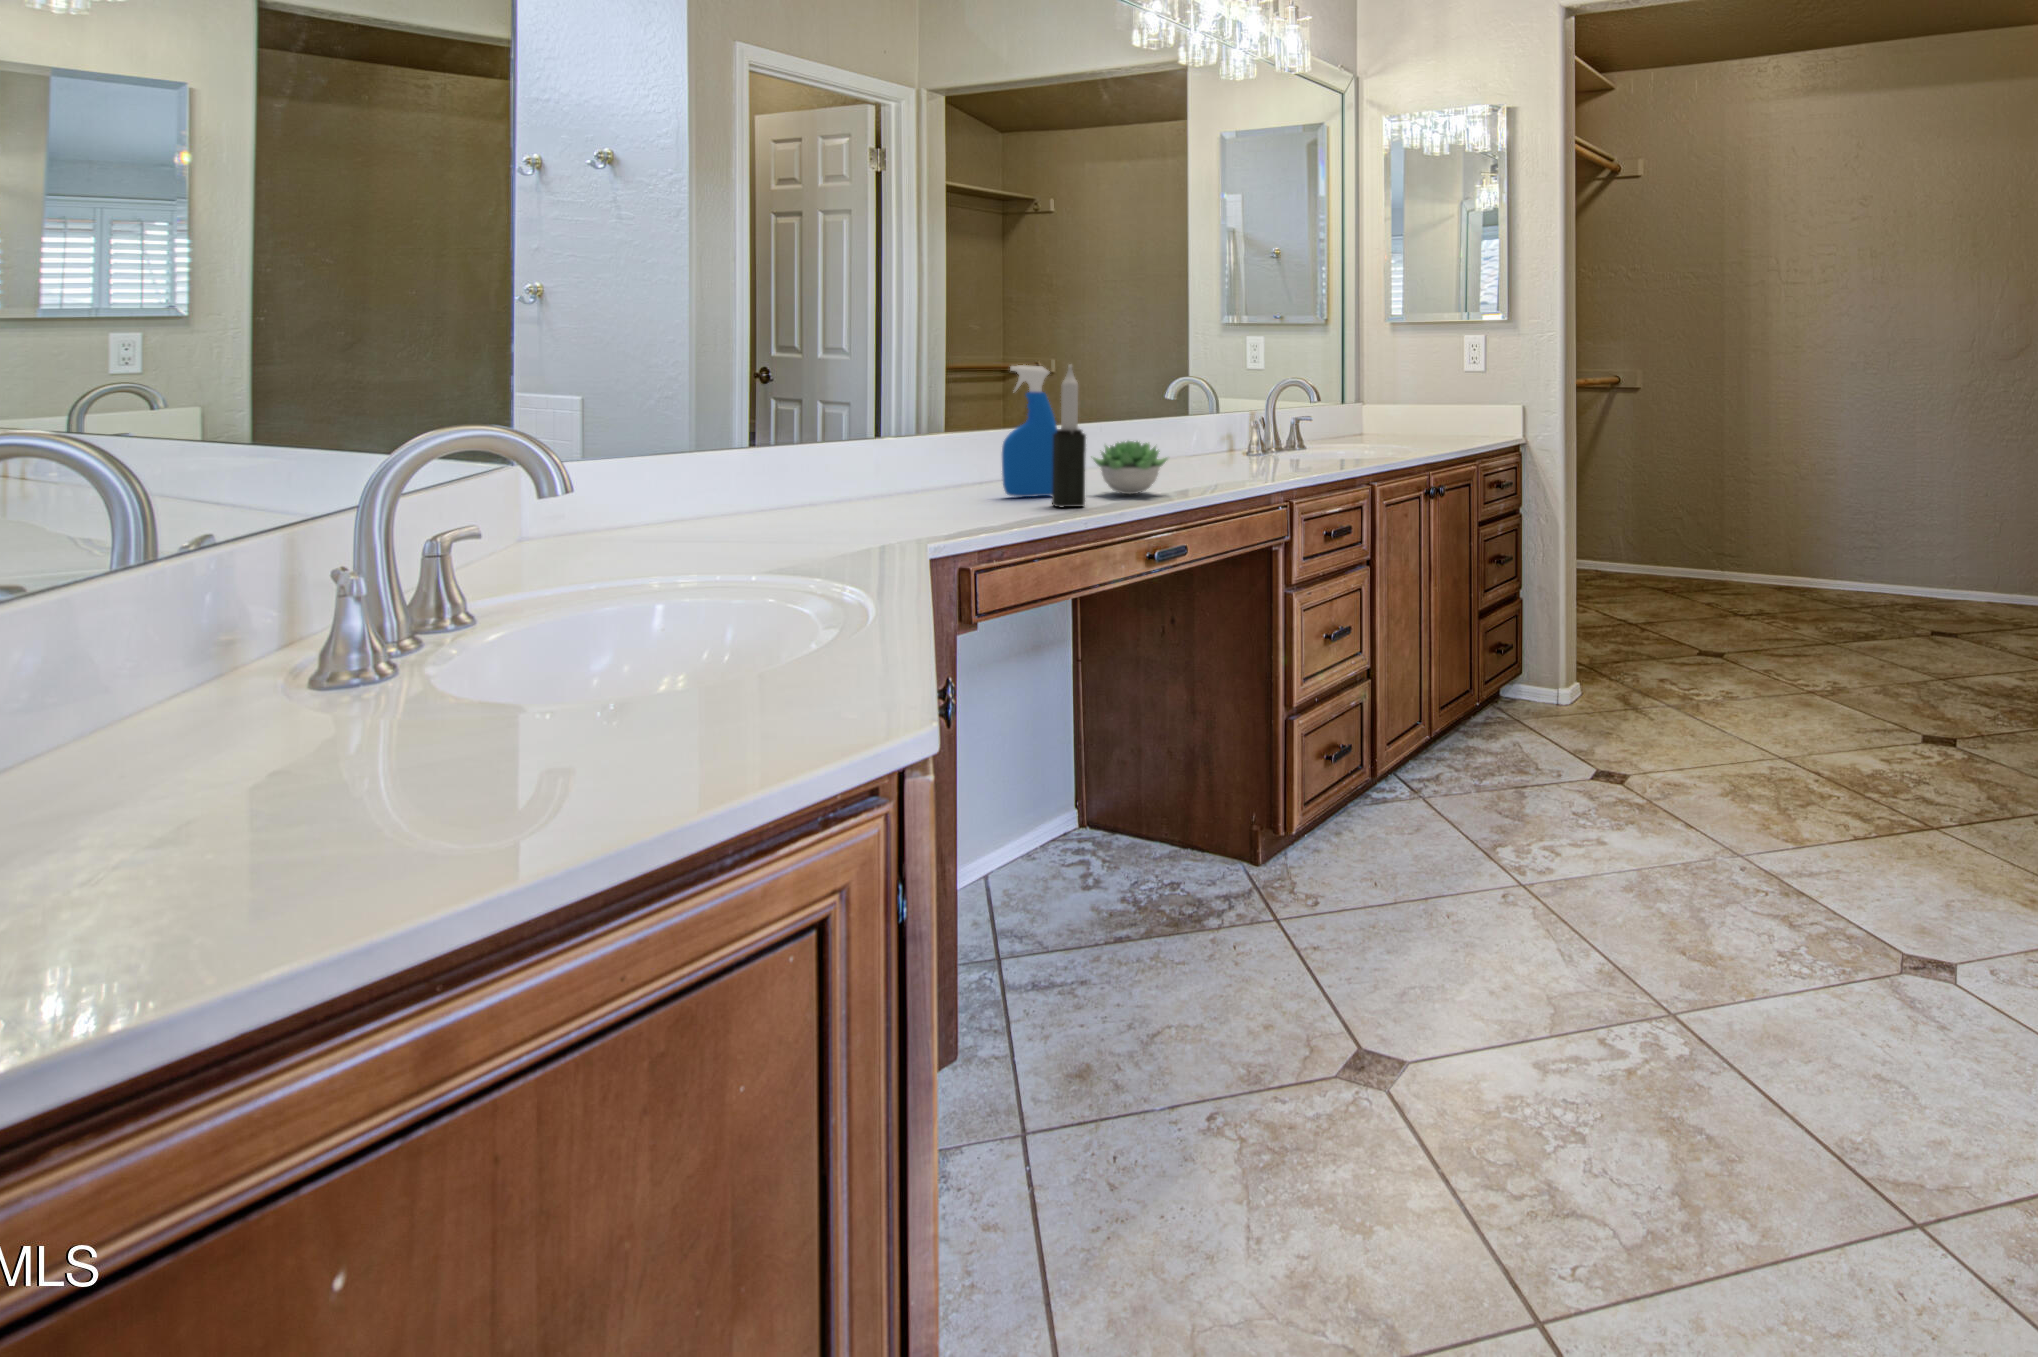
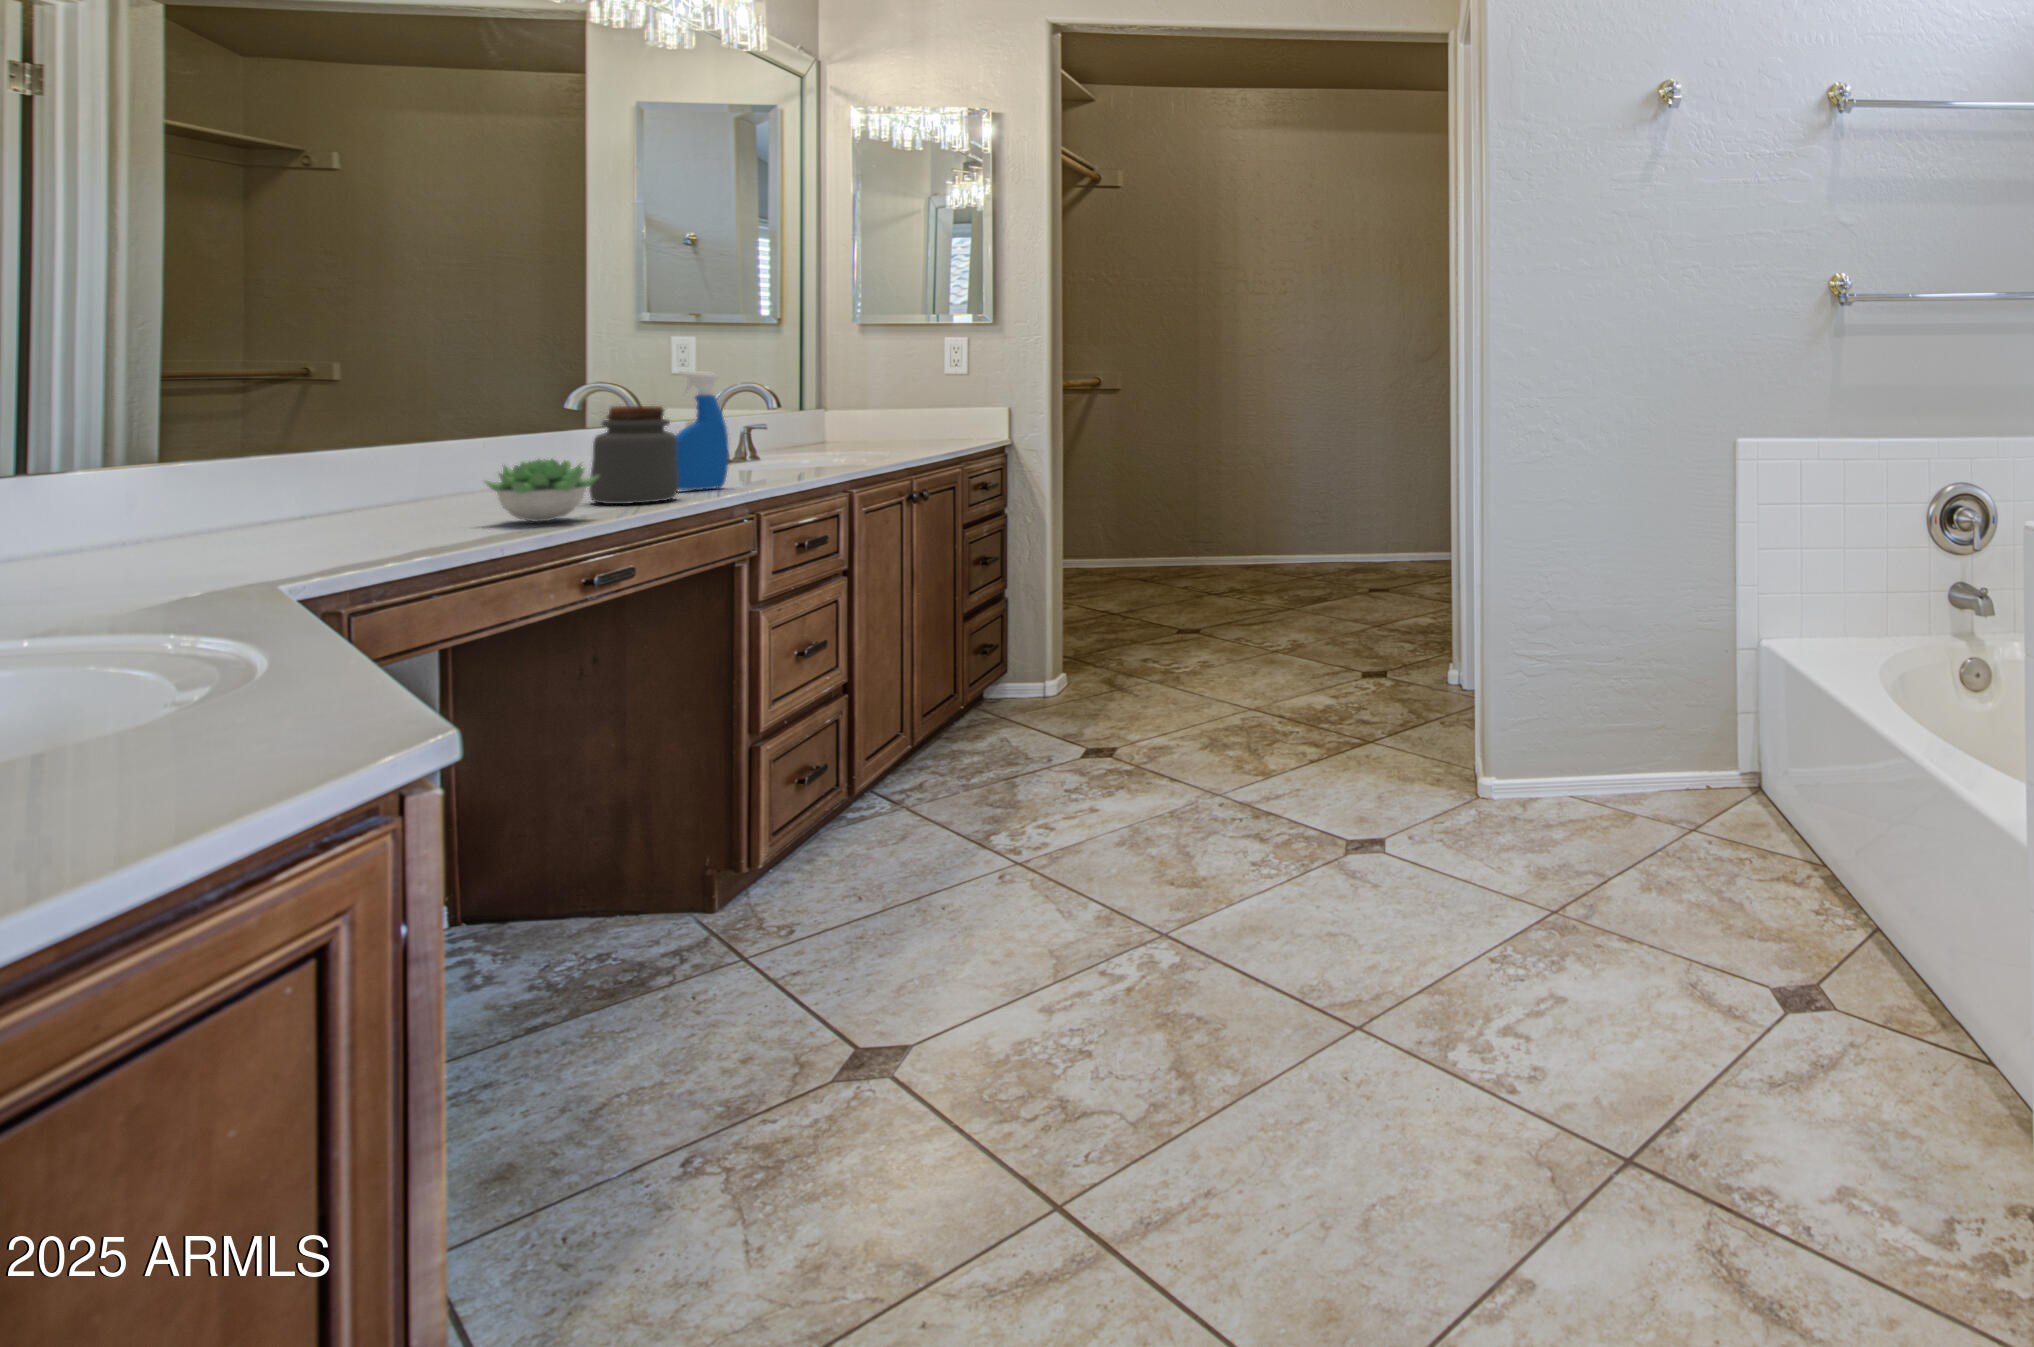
spray bottle: present [1002,365,1057,497] -> present [676,371,729,490]
candle: present [1052,365,1086,507] -> none [428,370,483,542]
jar: none [1169,396,1232,482] -> present [589,406,678,504]

